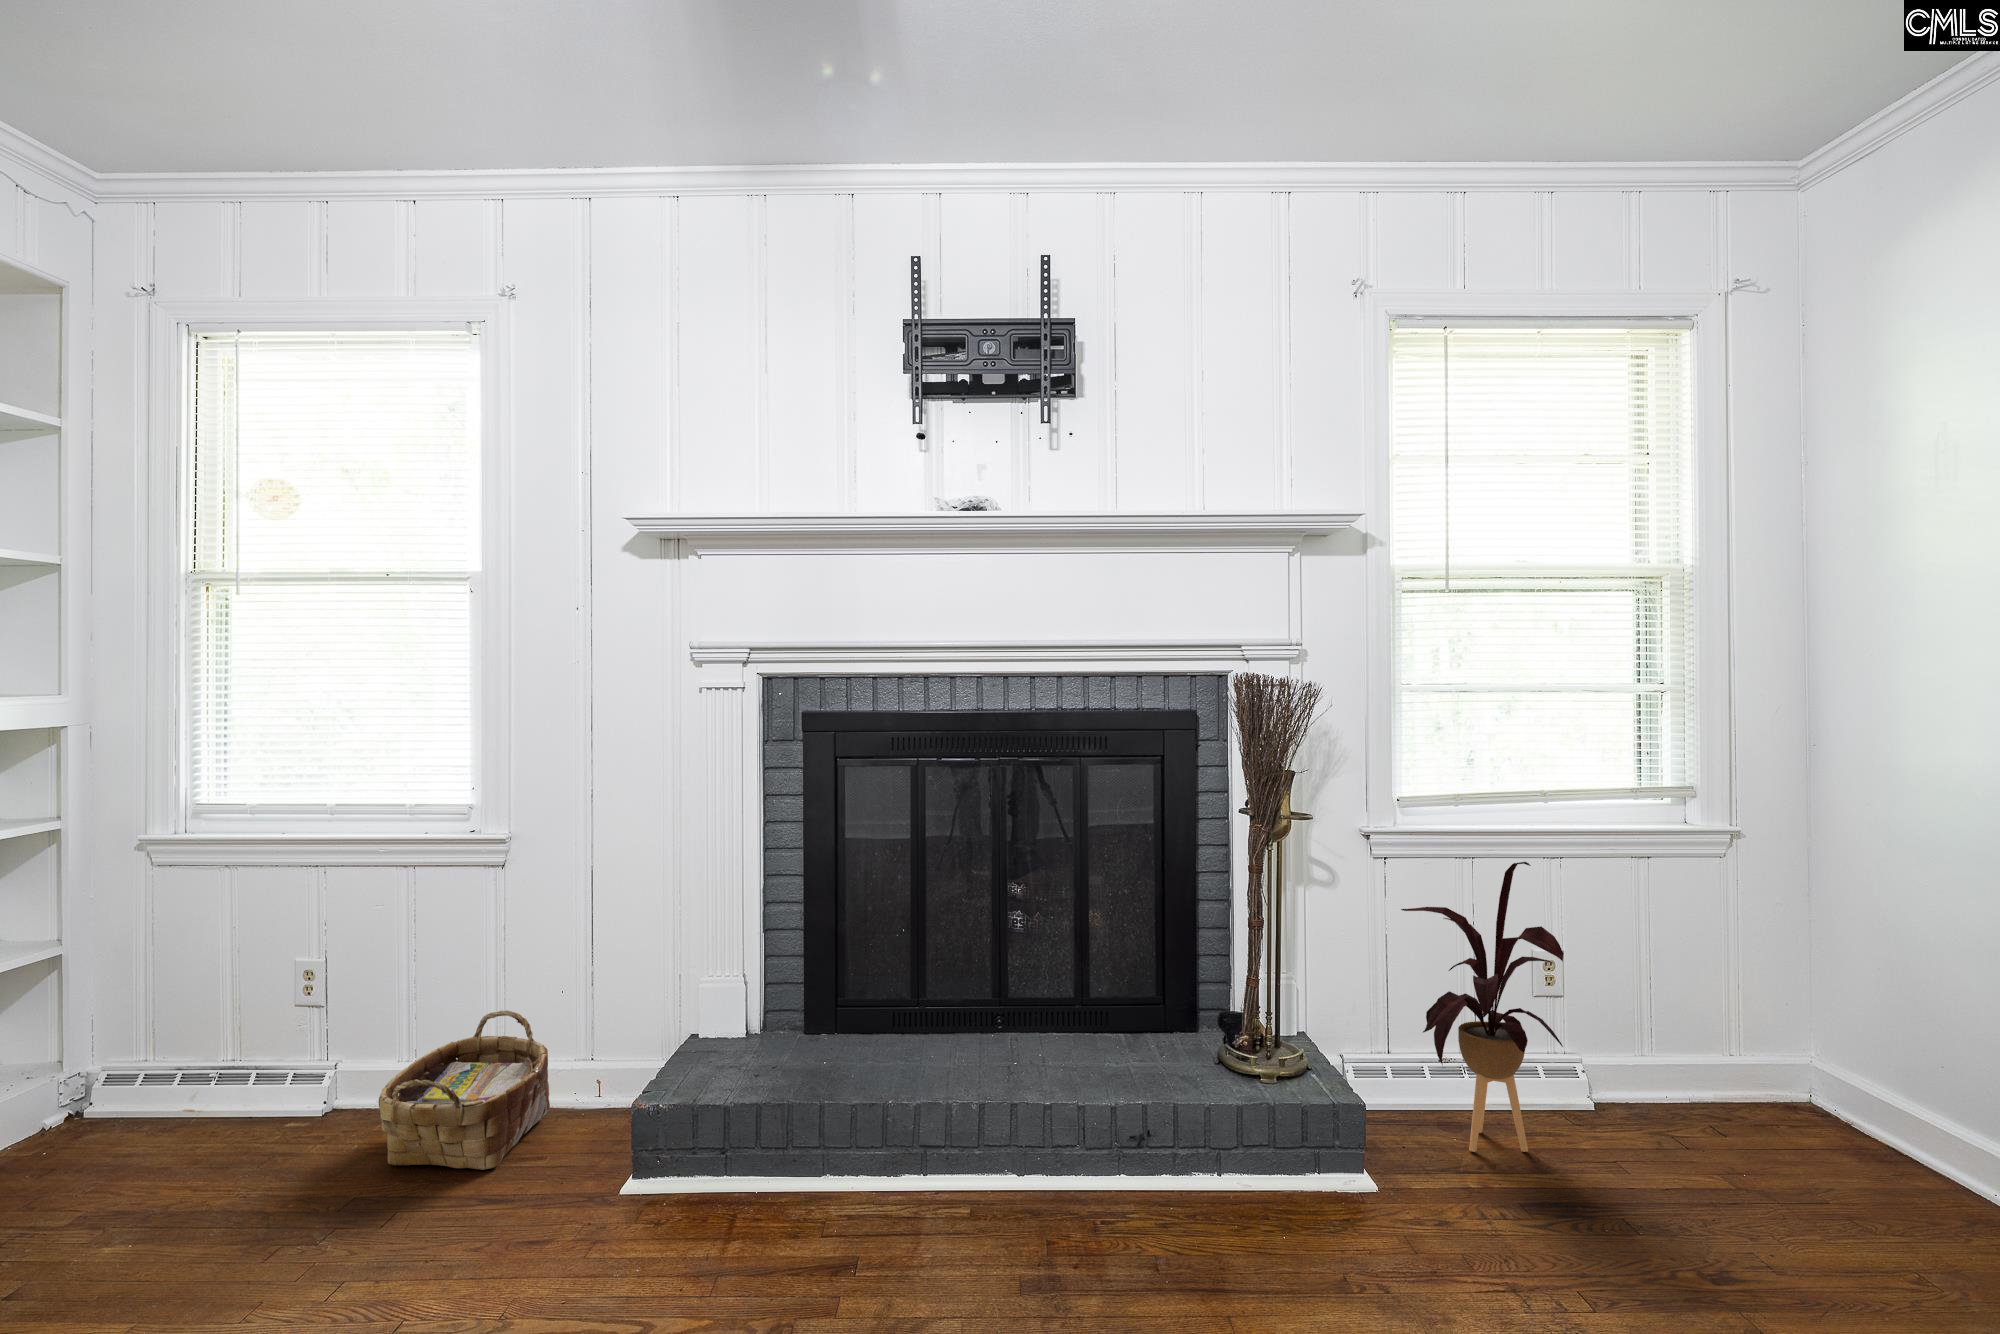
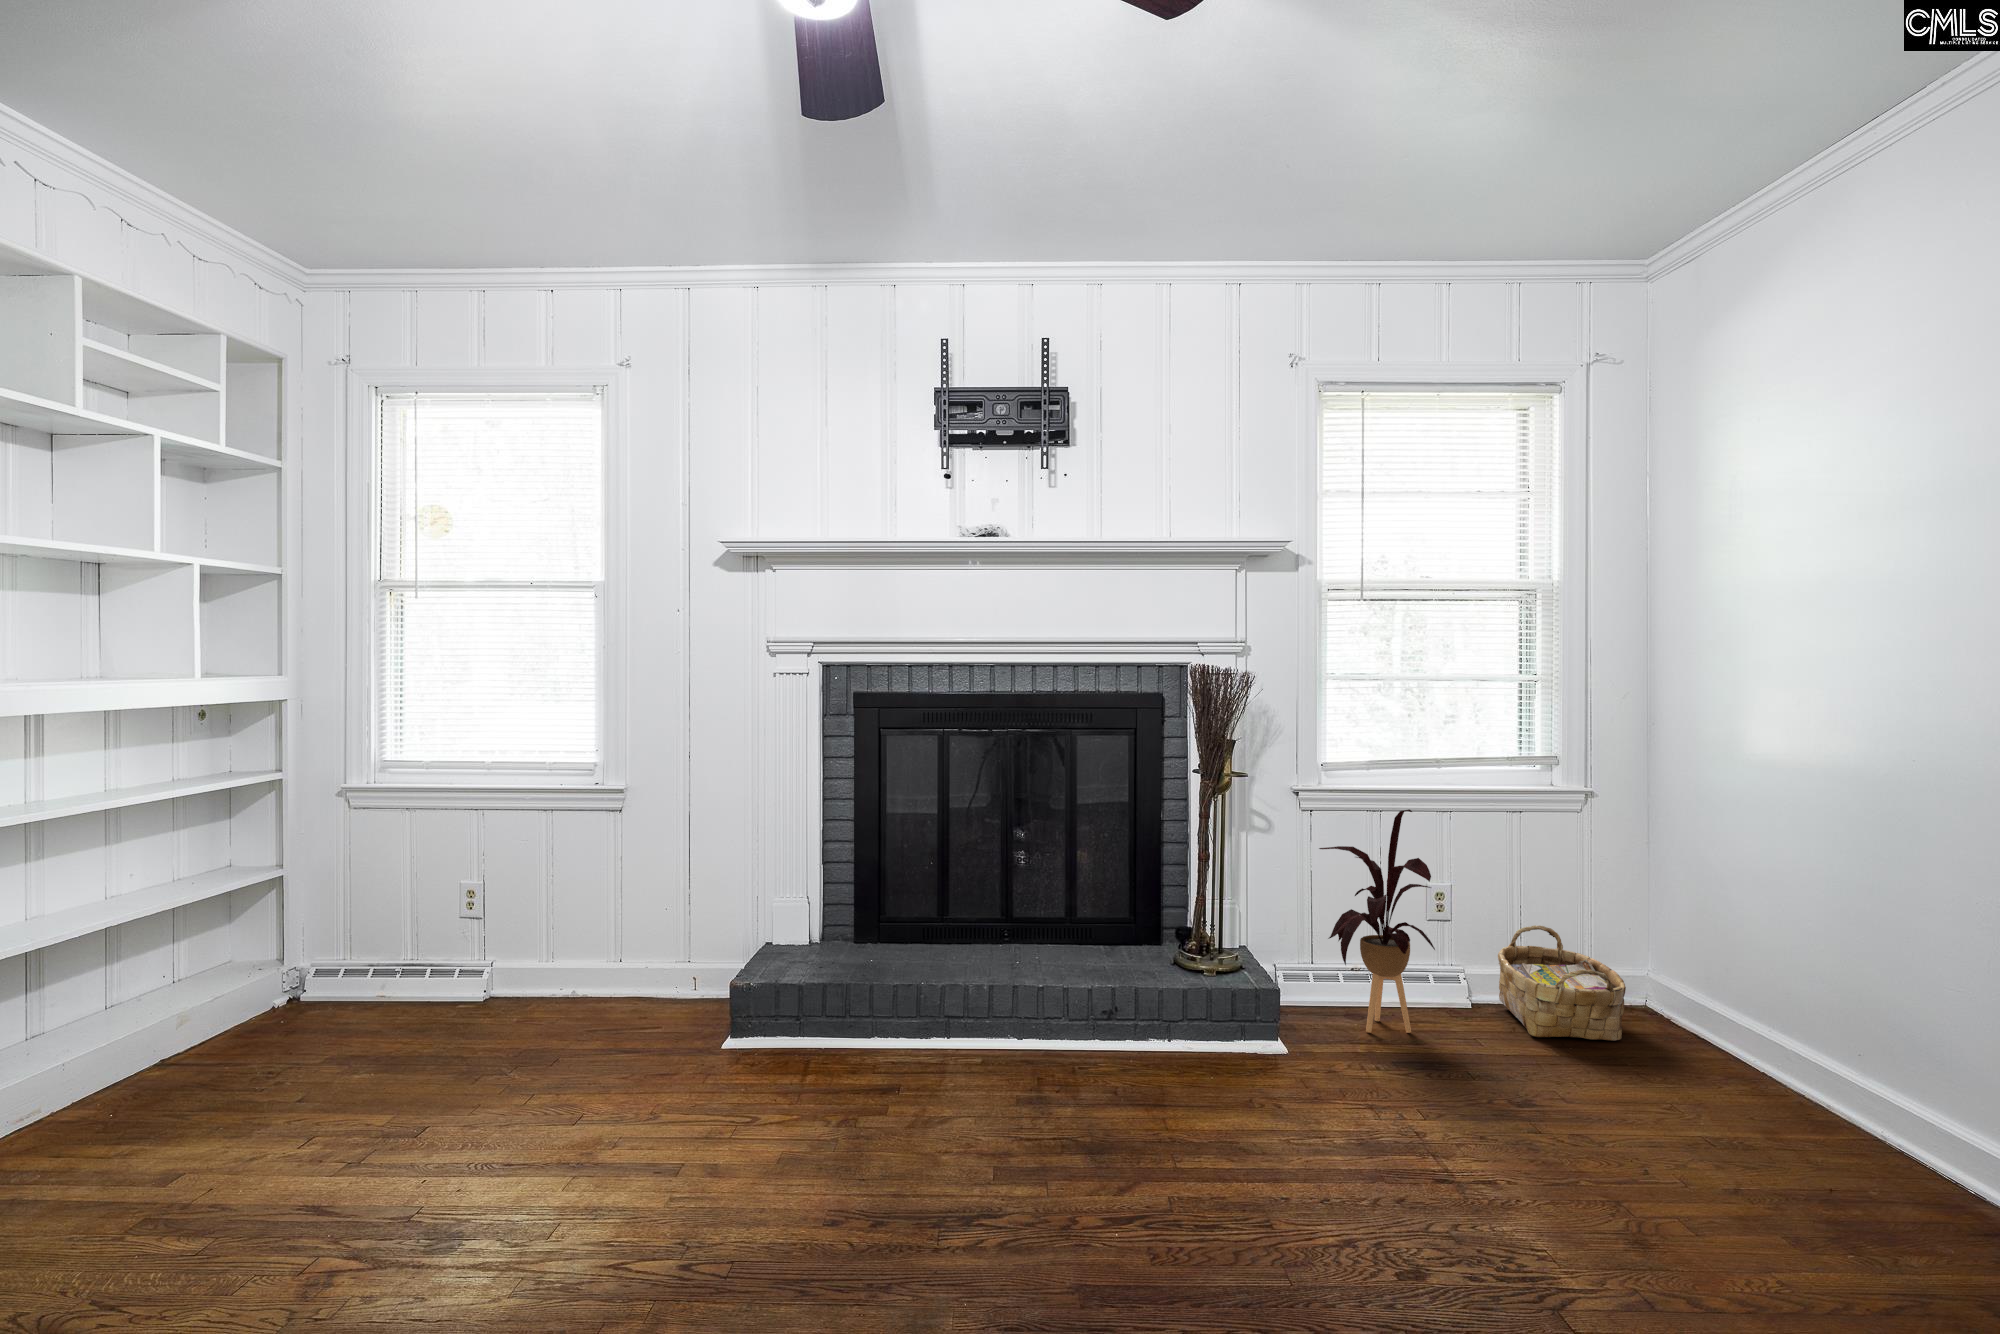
woven basket: present [379,1010,550,1170] -> present [1498,925,1626,1041]

